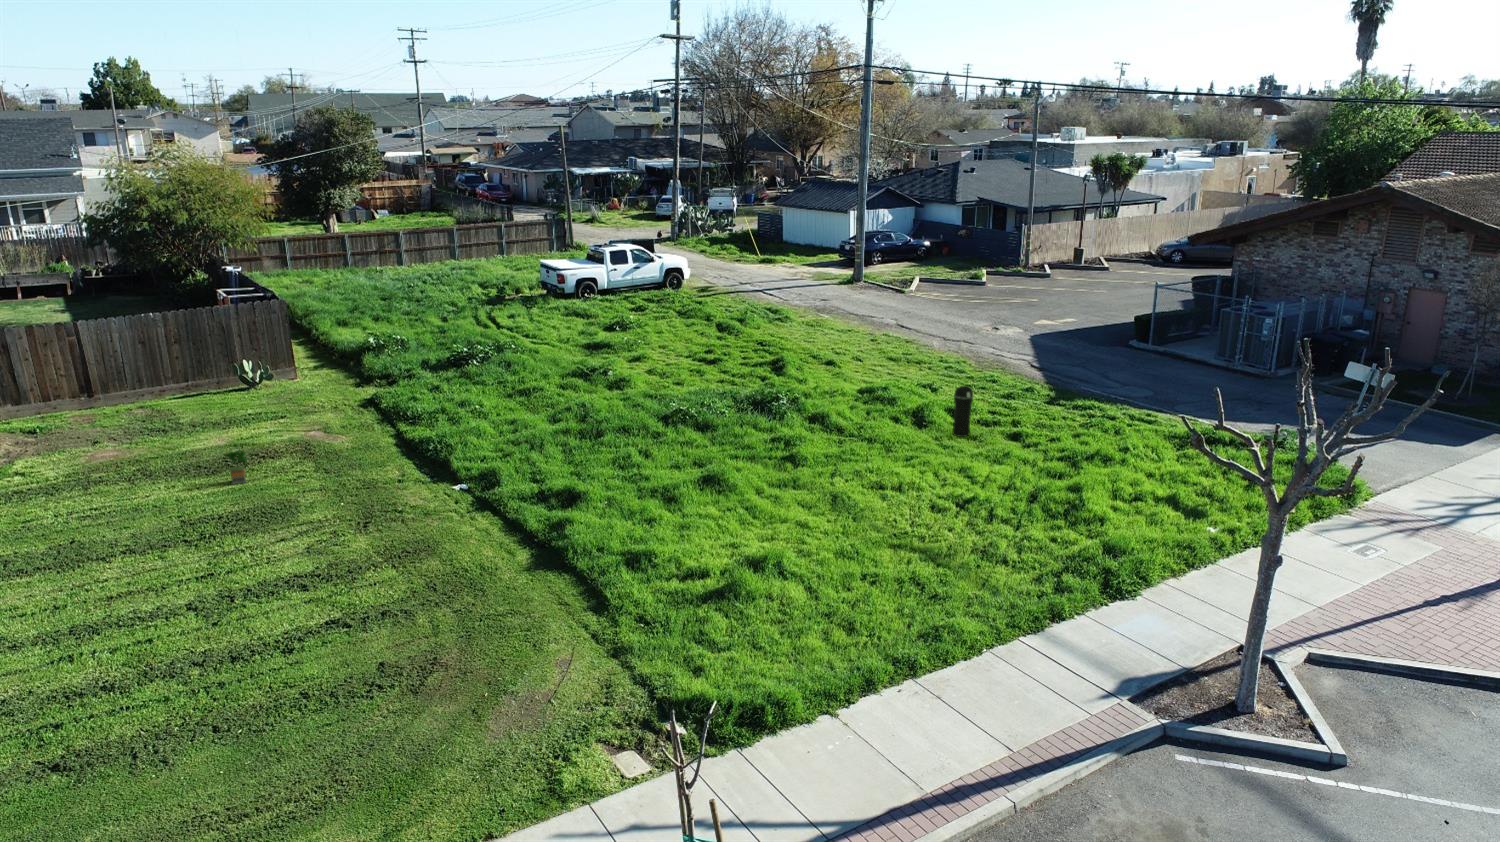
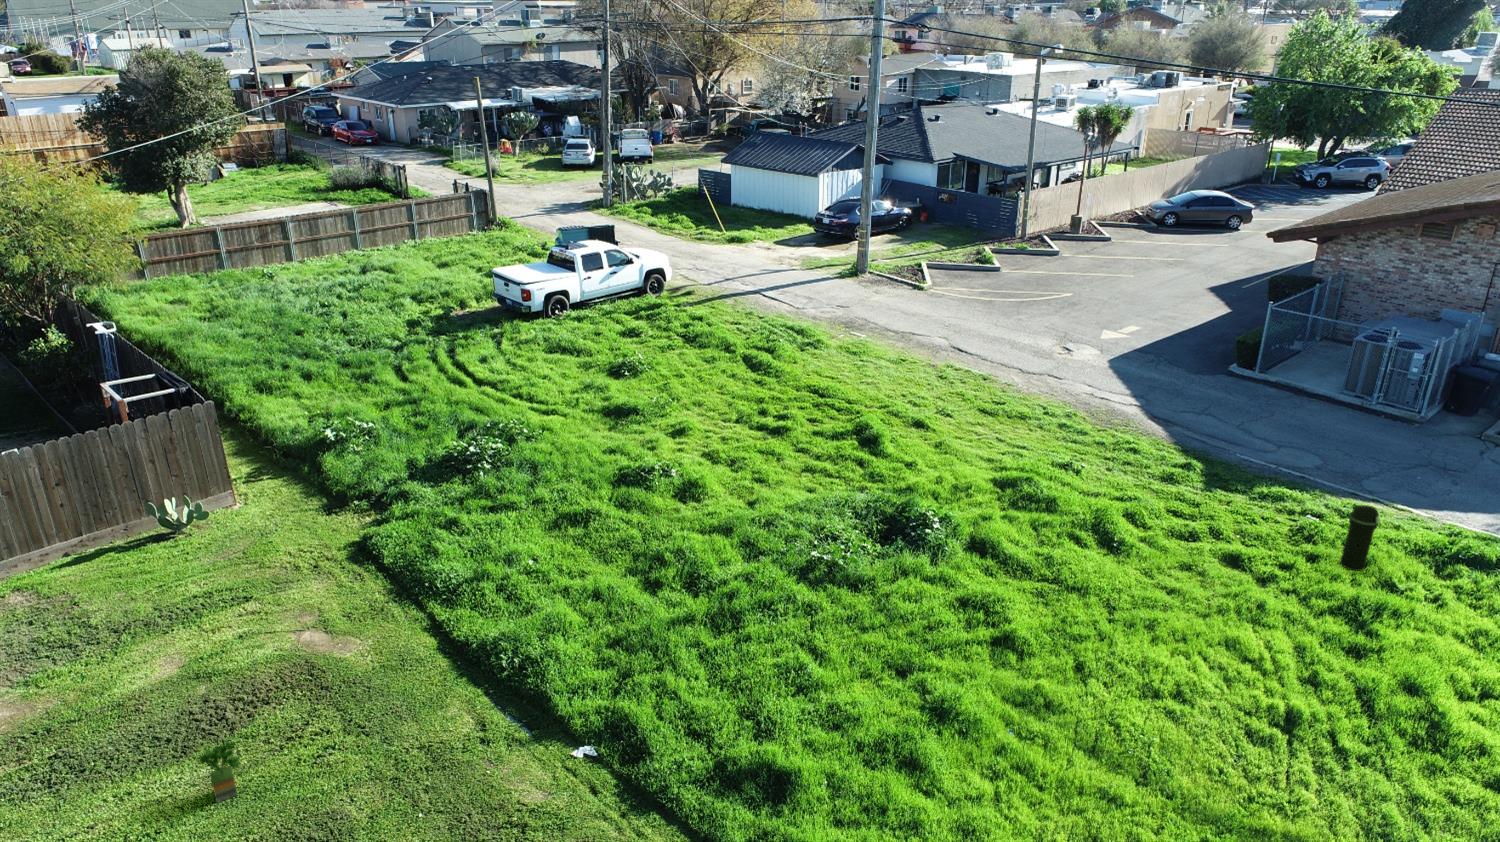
trash can: present [953,386,973,437] -> present [1340,505,1380,571]

